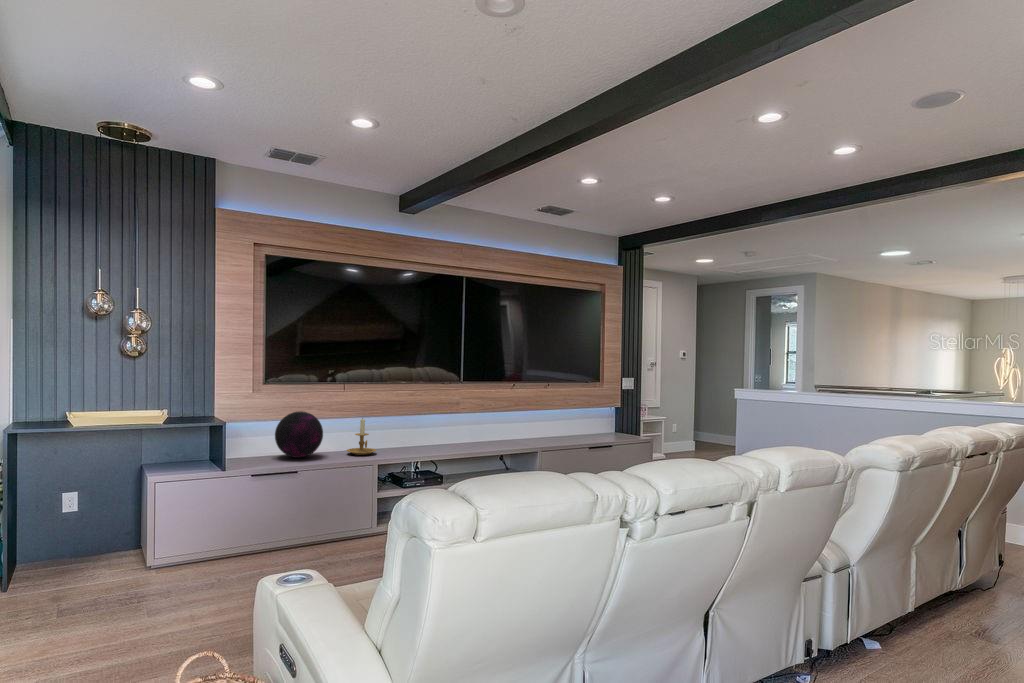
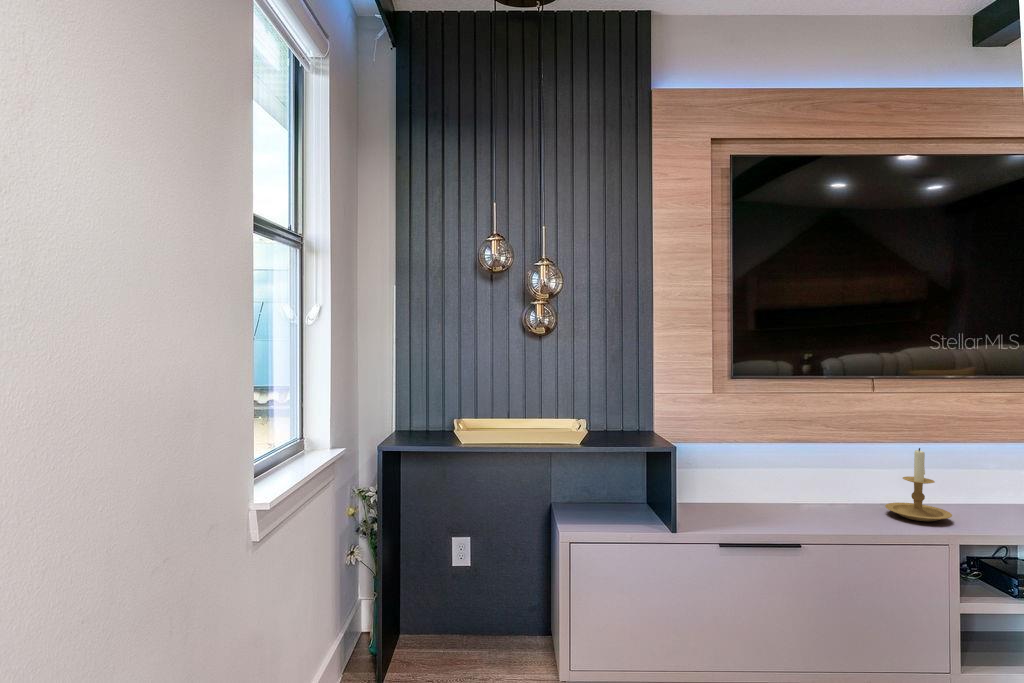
decorative orb: present [275,411,323,458] -> none [753,430,844,514]

